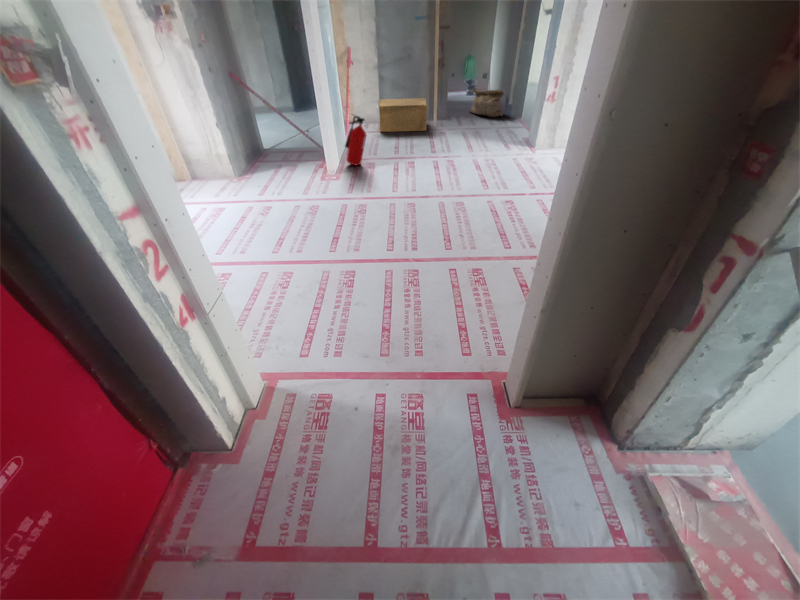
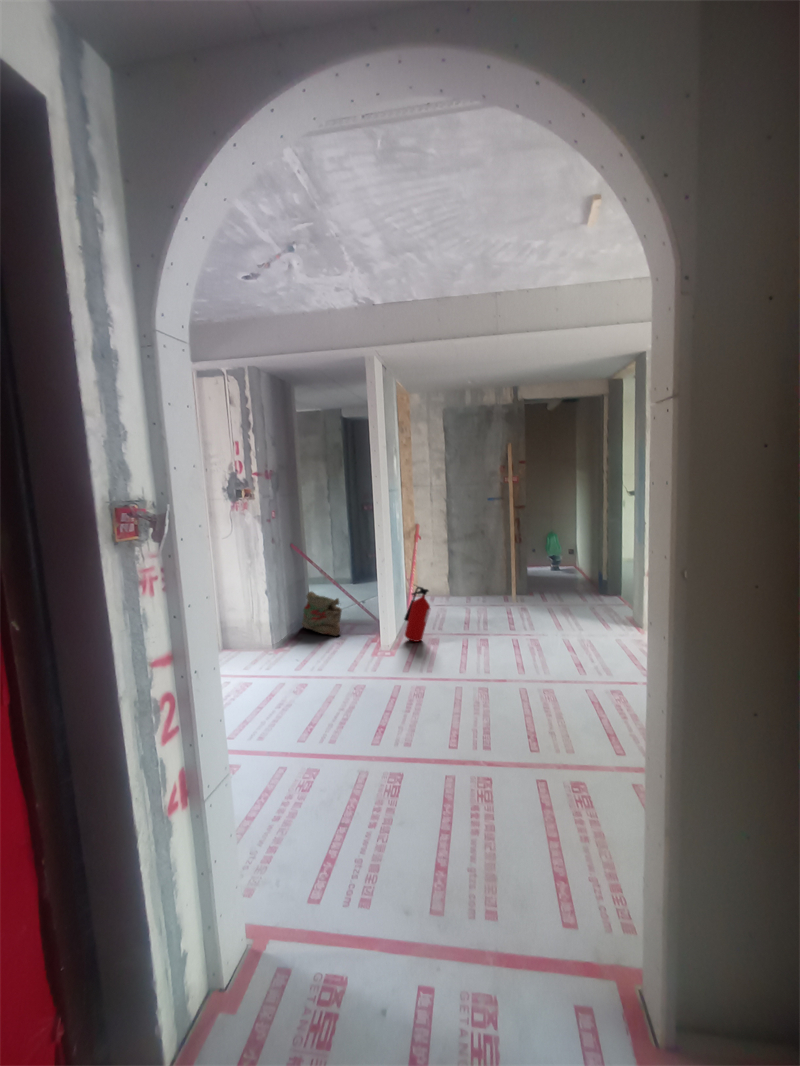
bag: present [470,88,504,117] -> present [302,592,342,636]
cardboard box: present [379,98,427,132] -> none [447,571,504,606]

